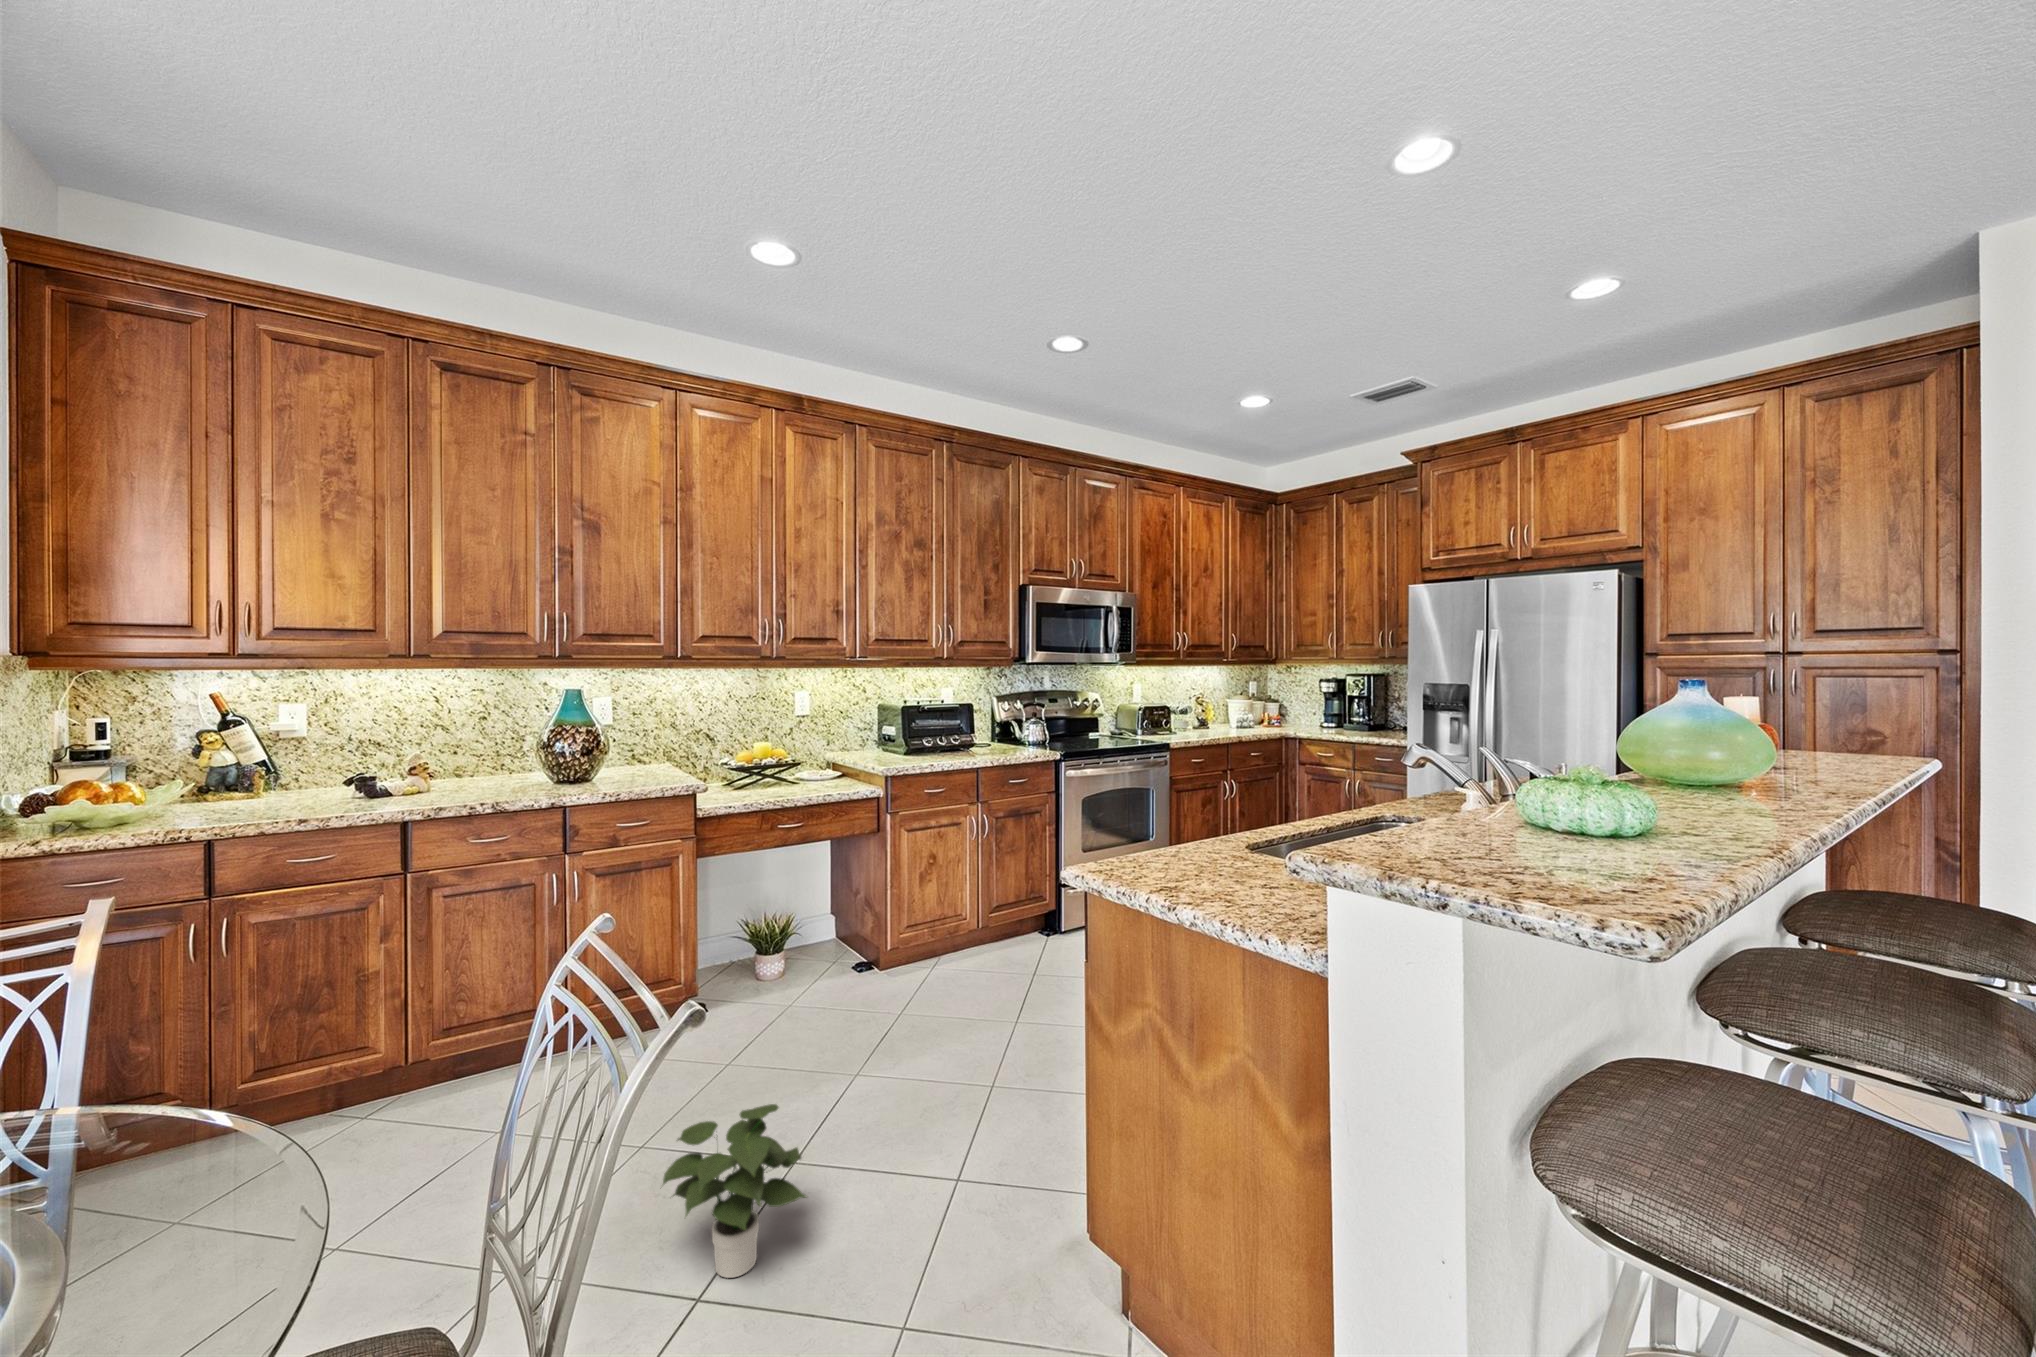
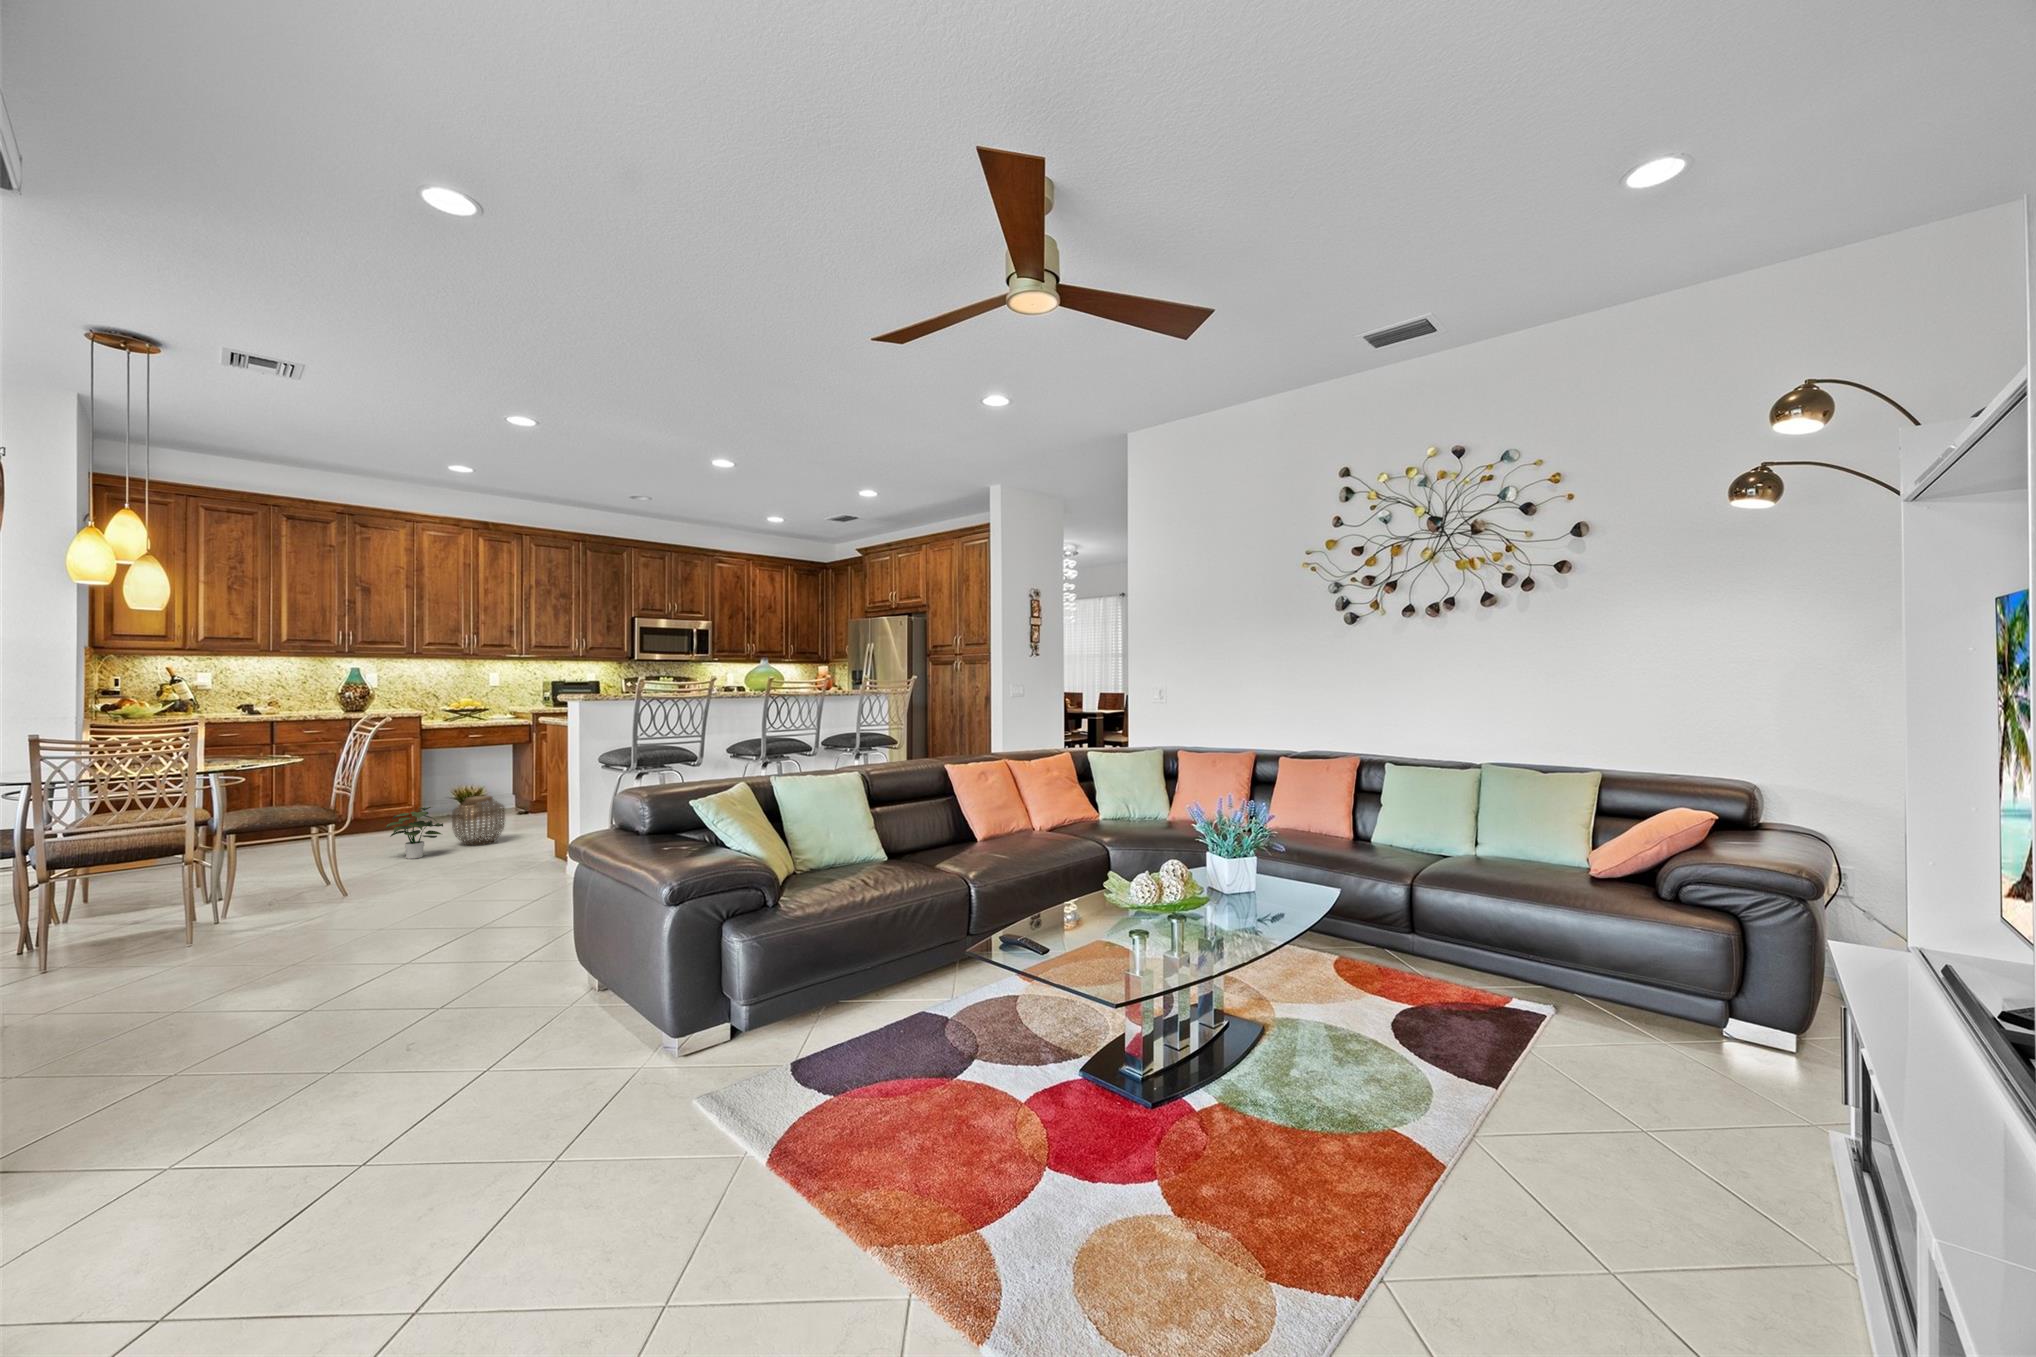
woven basket: none [801,1021,916,1168] -> present [452,796,505,845]

